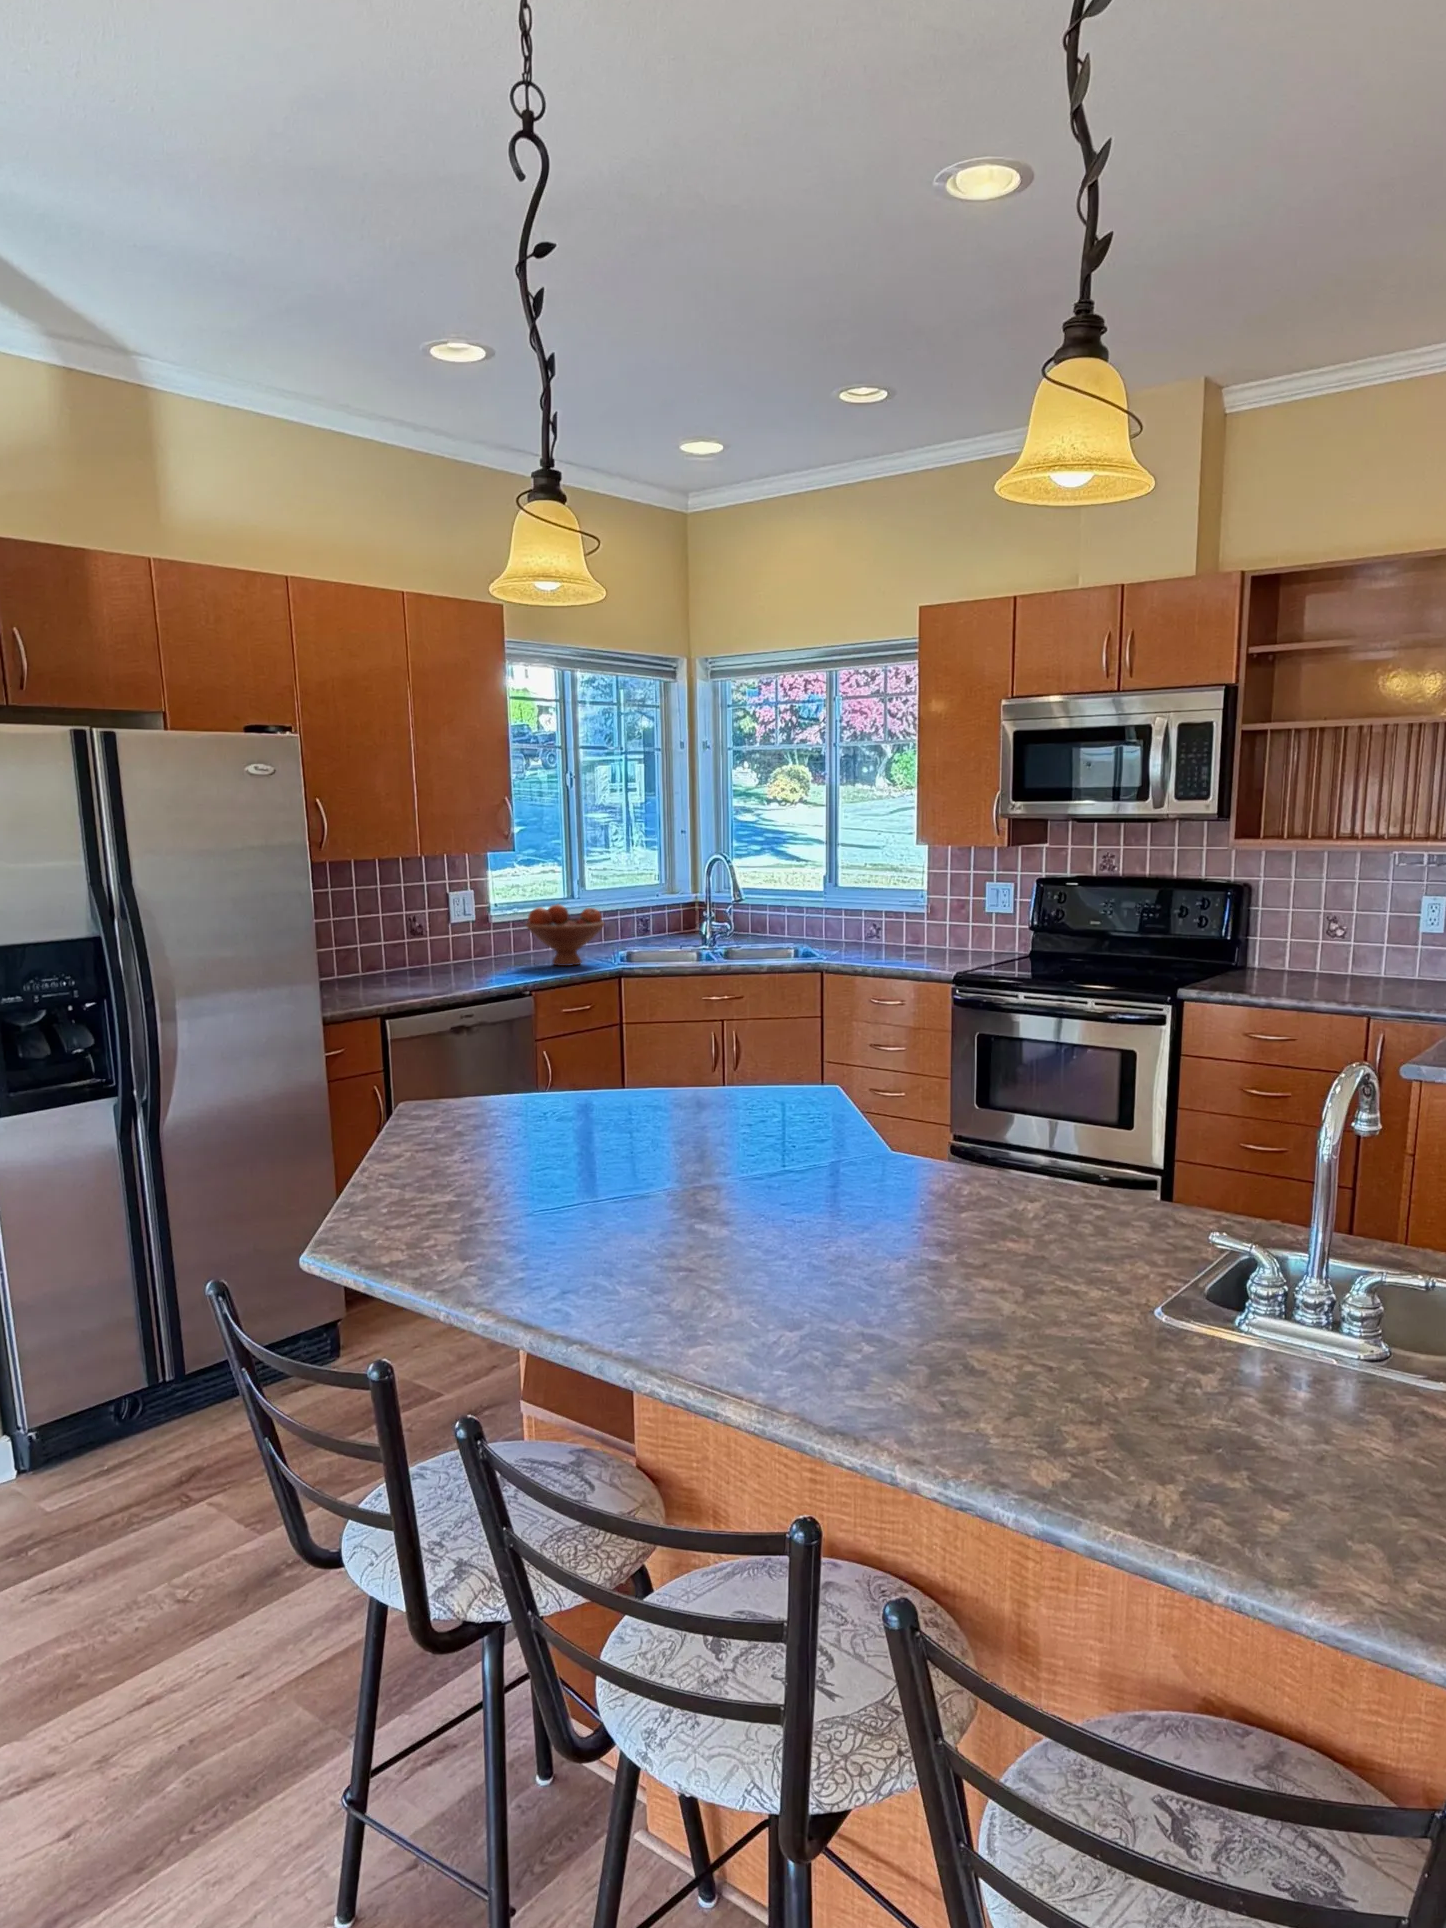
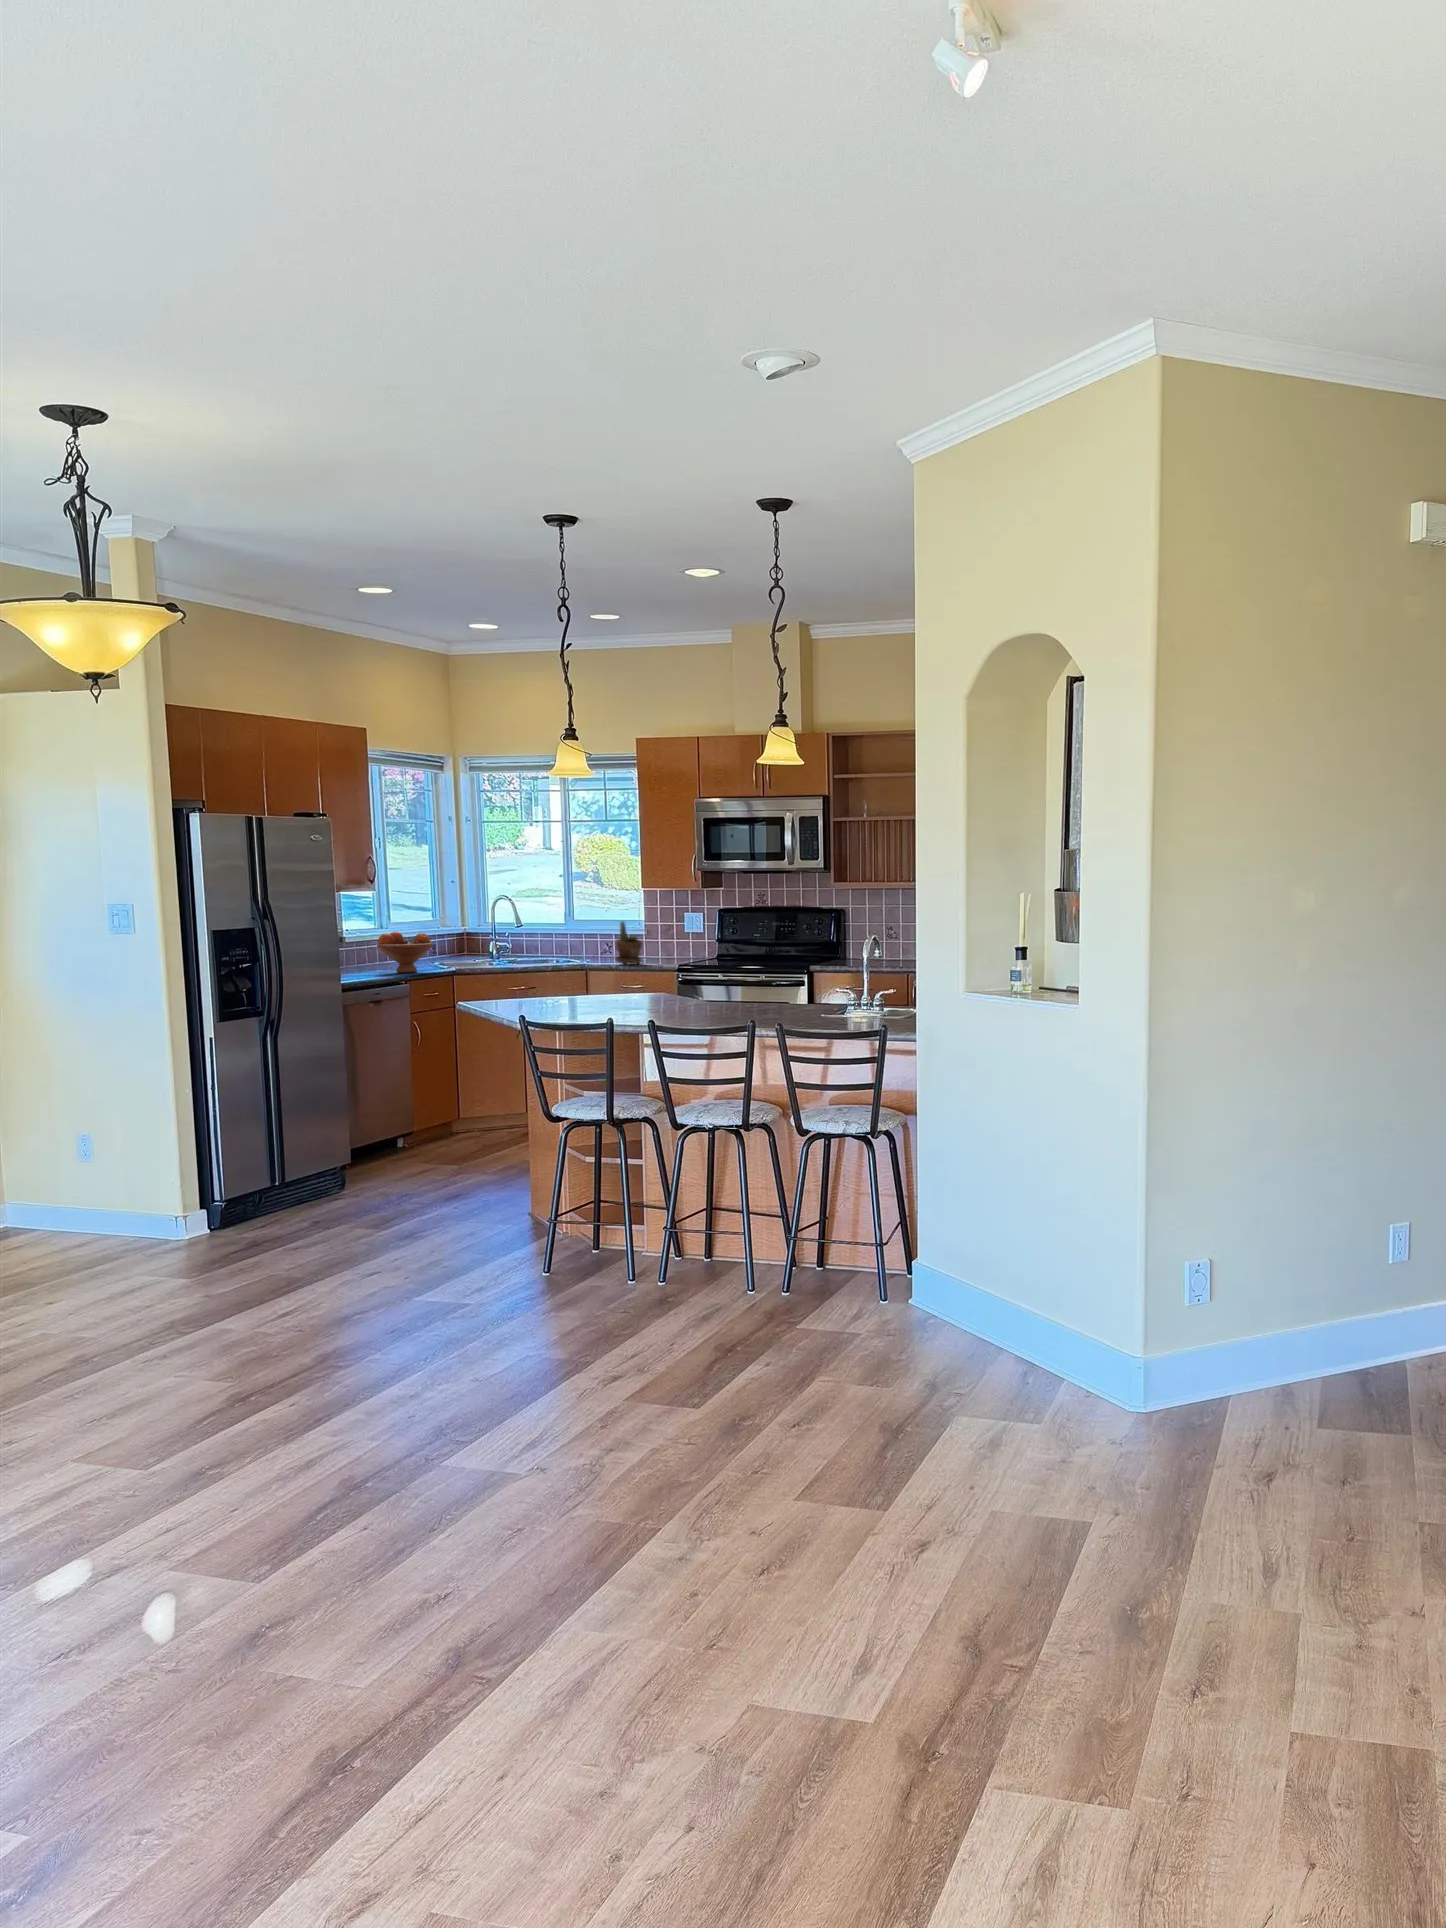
potted plant: none [867,896,911,965] -> present [615,921,643,965]

